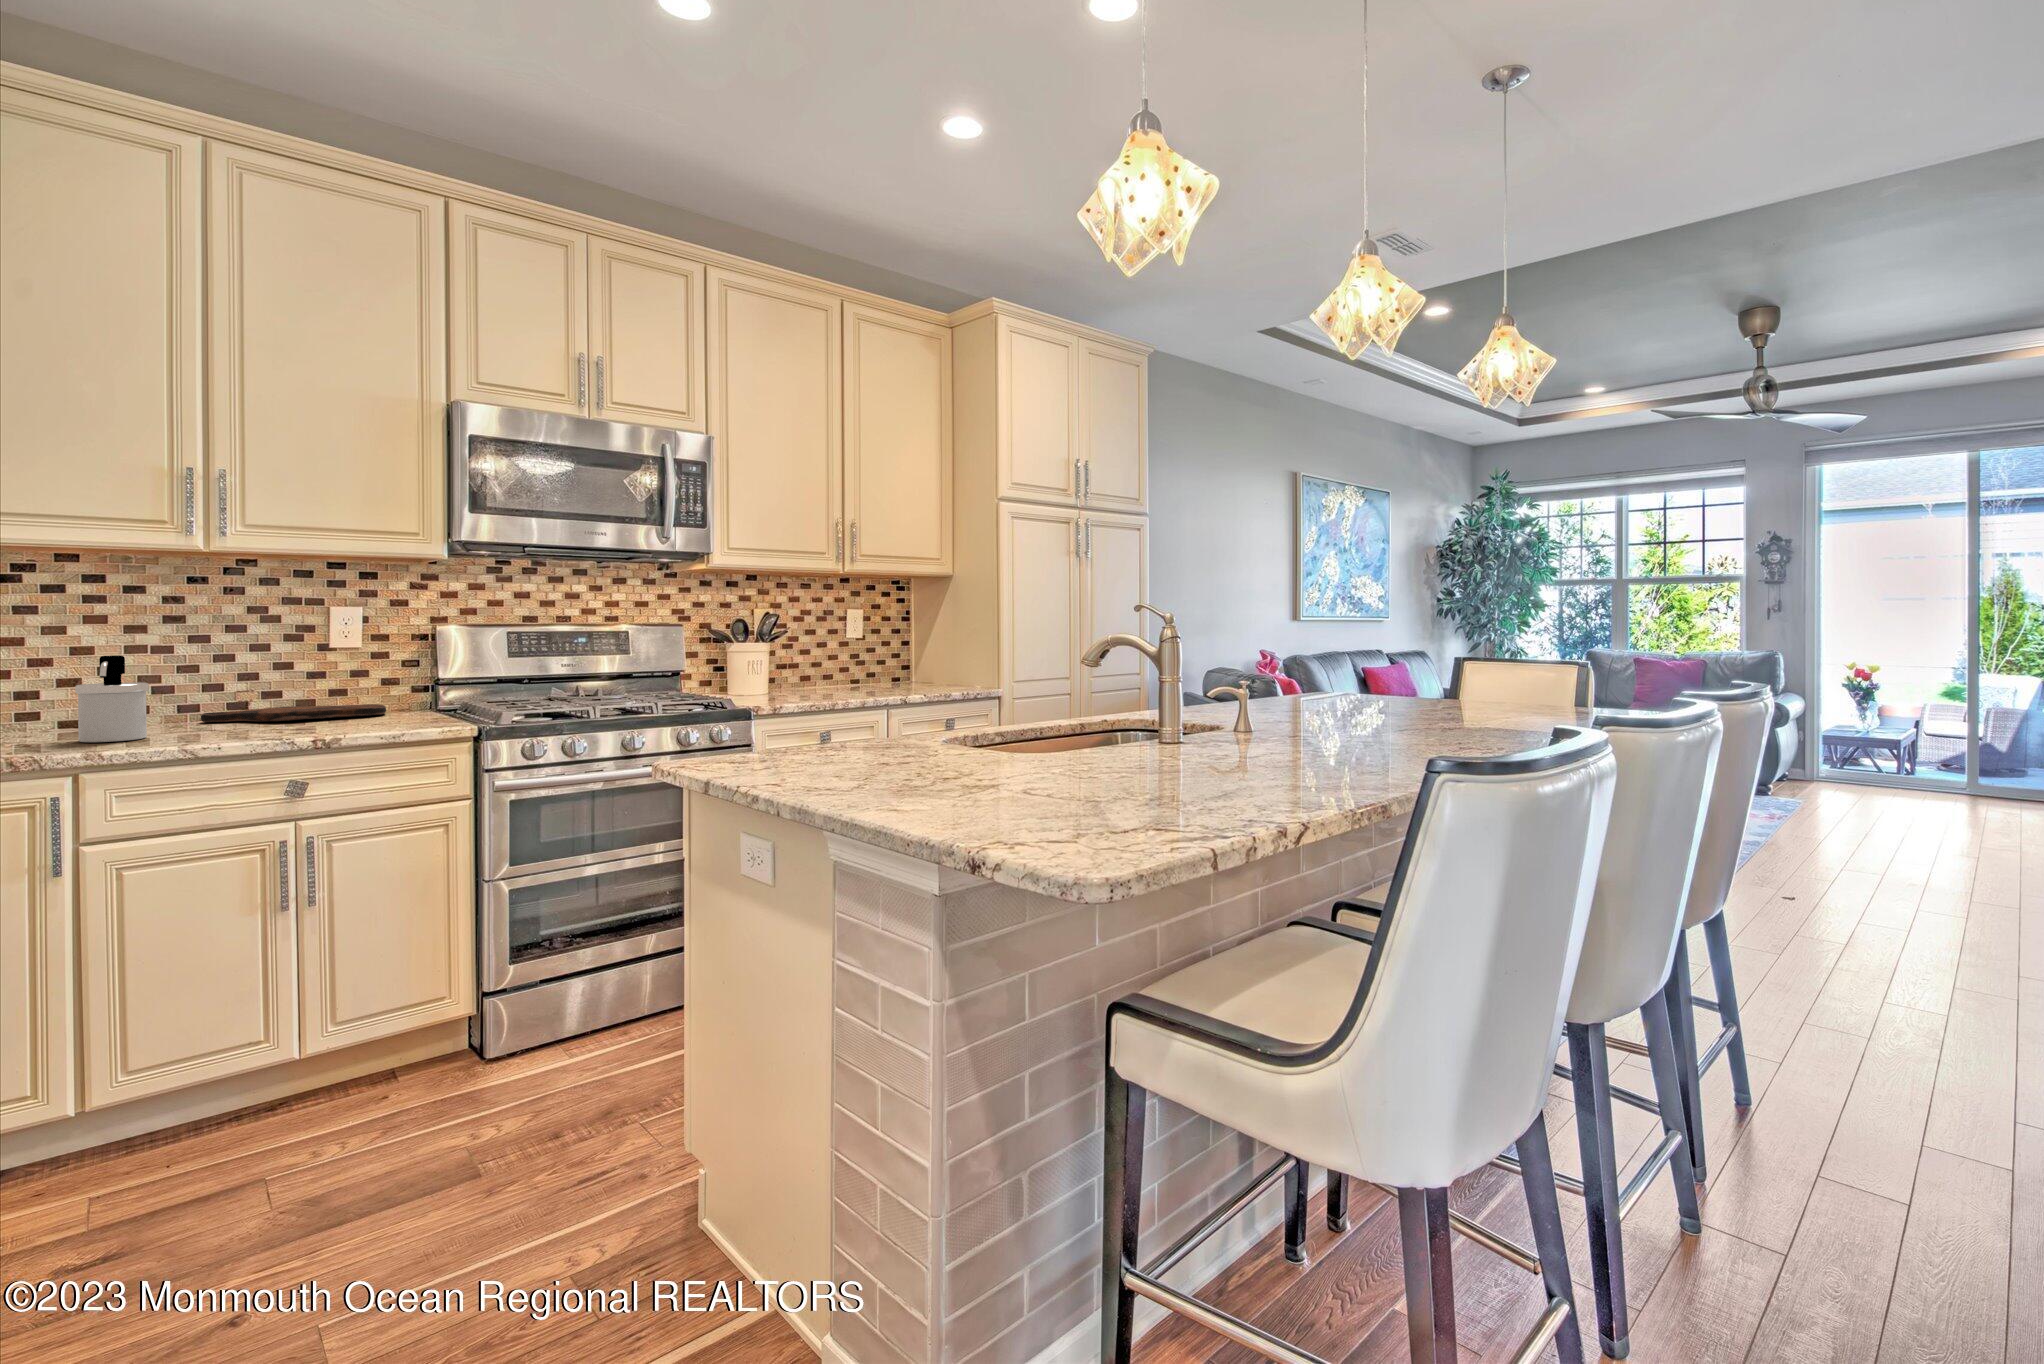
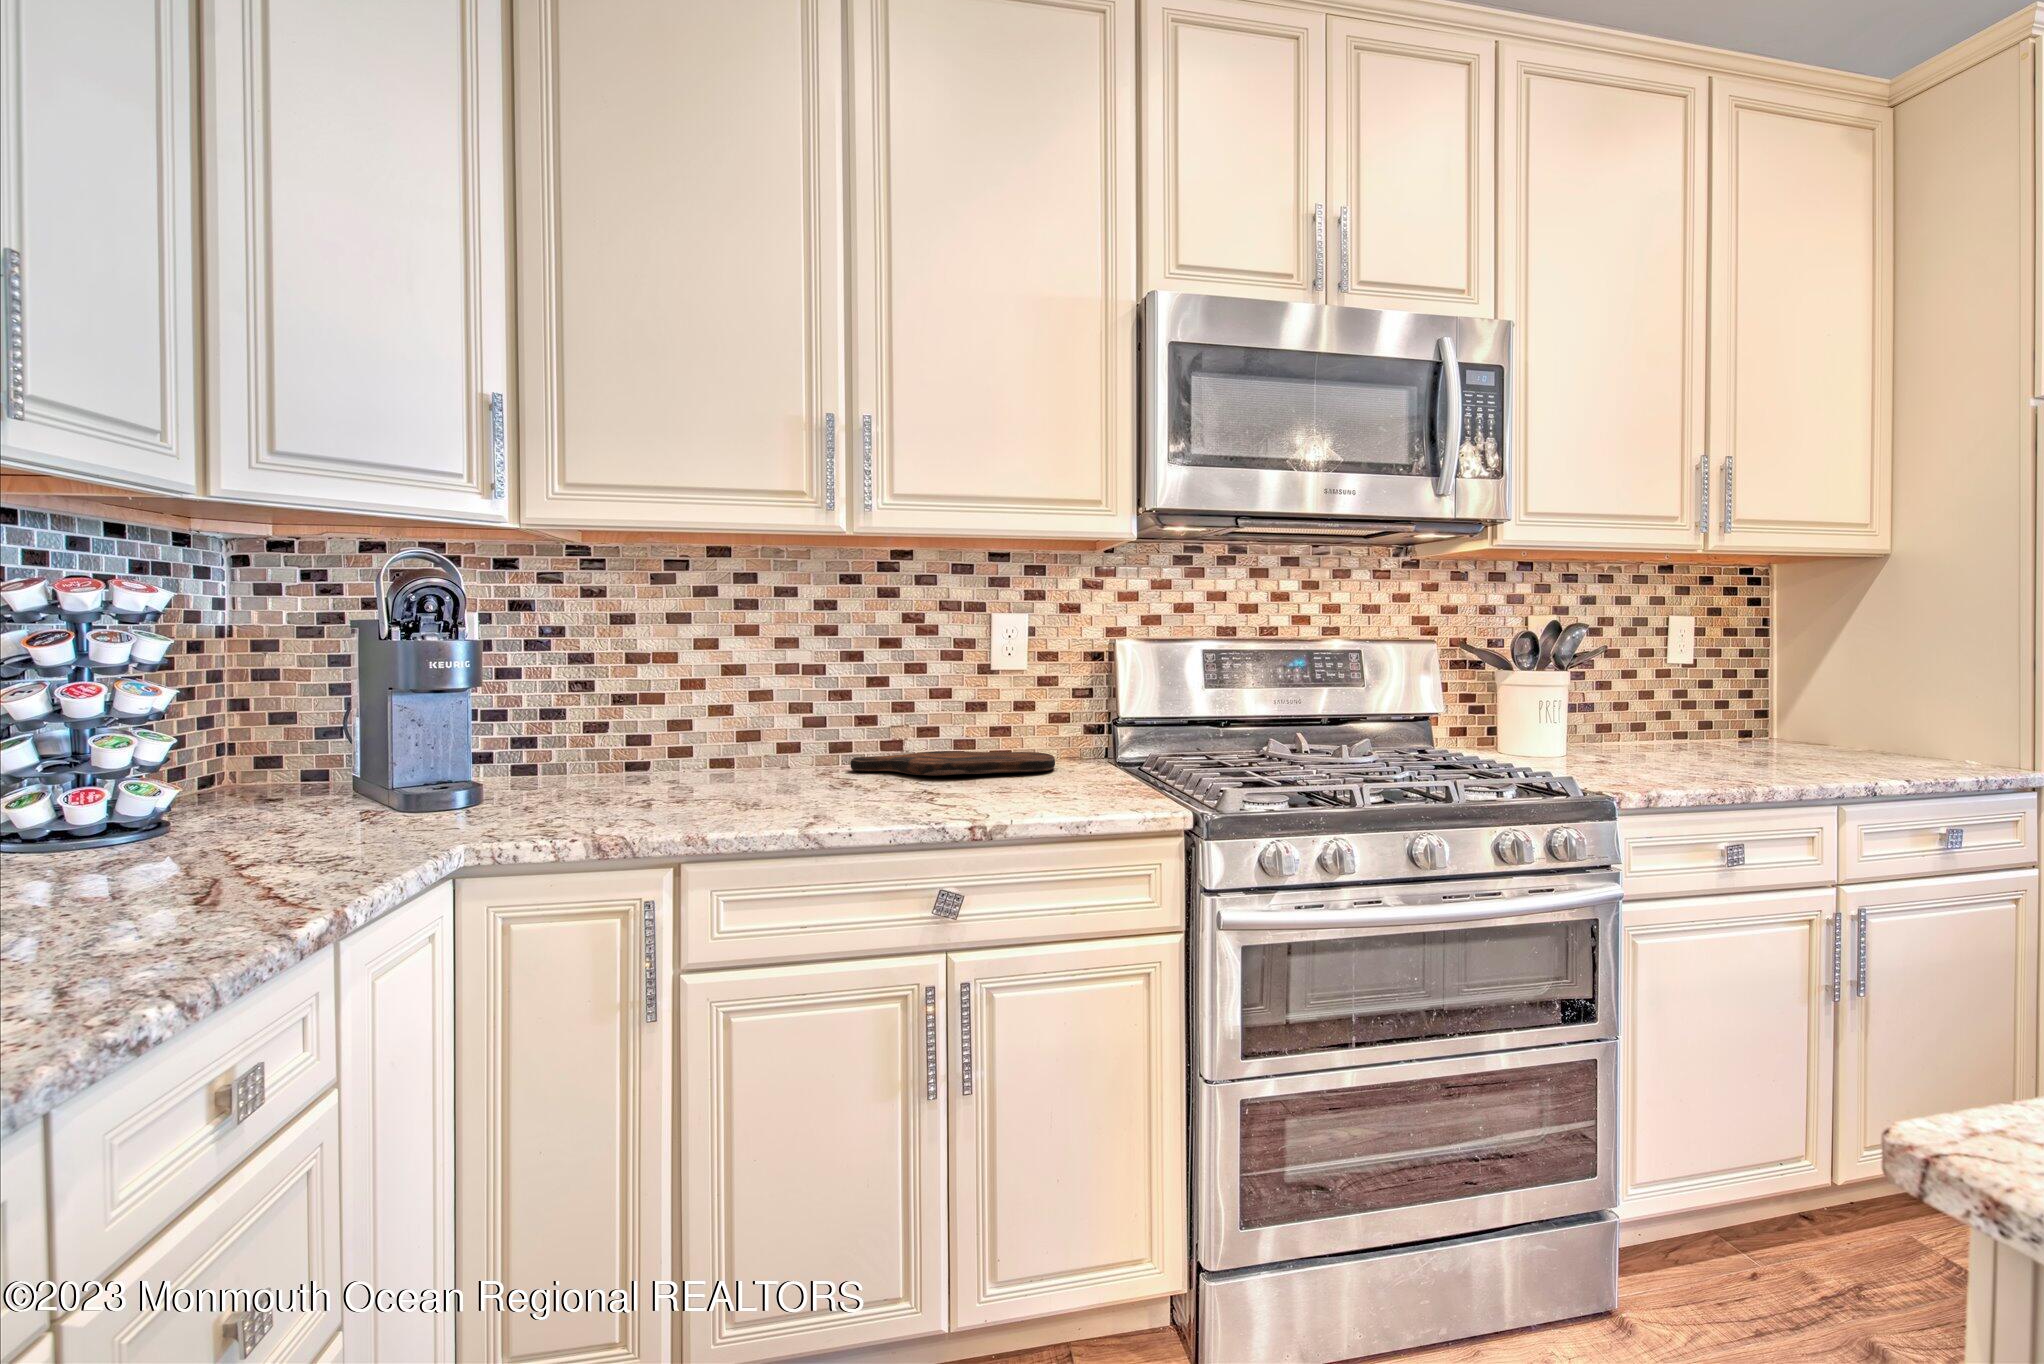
soap dispenser: present [75,655,149,742] -> none [707,680,785,805]

